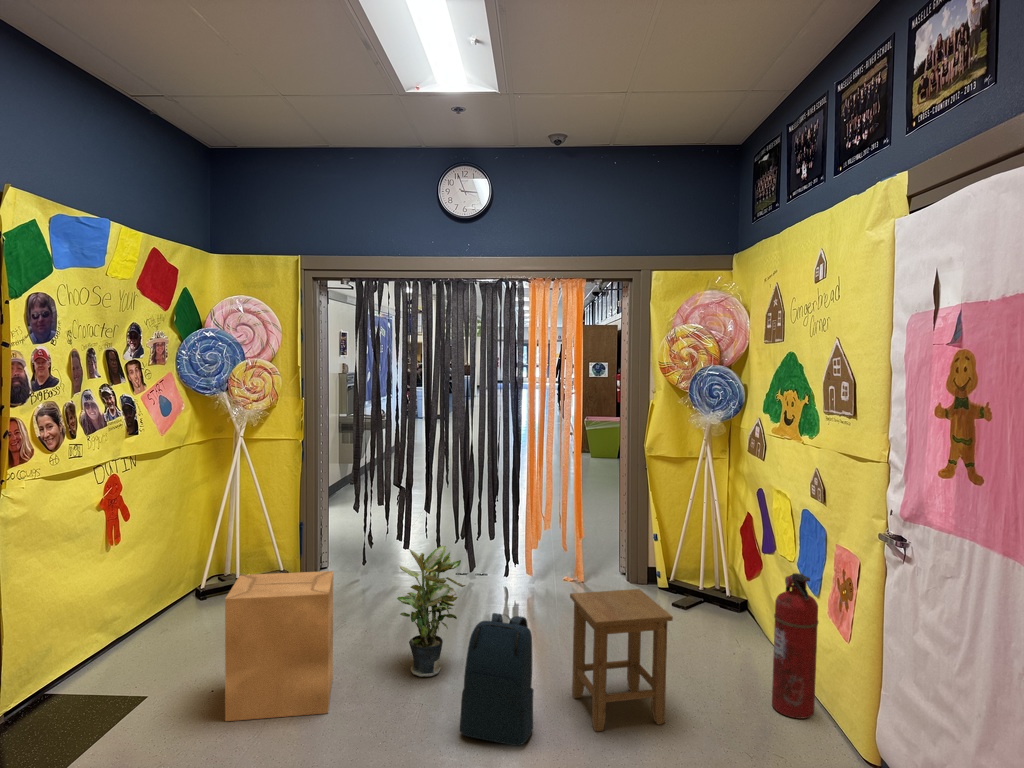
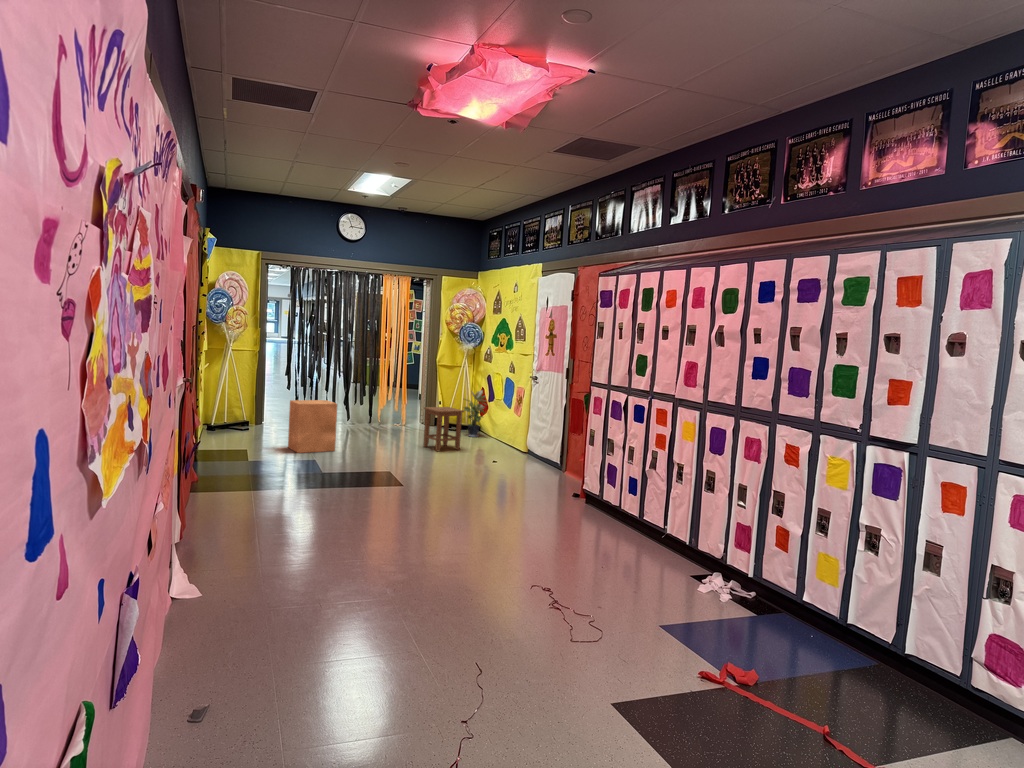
potted plant: present [397,546,465,677] -> present [464,390,486,437]
fire extinguisher: present [772,573,818,718] -> none [494,398,511,448]
backpack: present [460,613,533,746] -> none [391,410,417,453]

